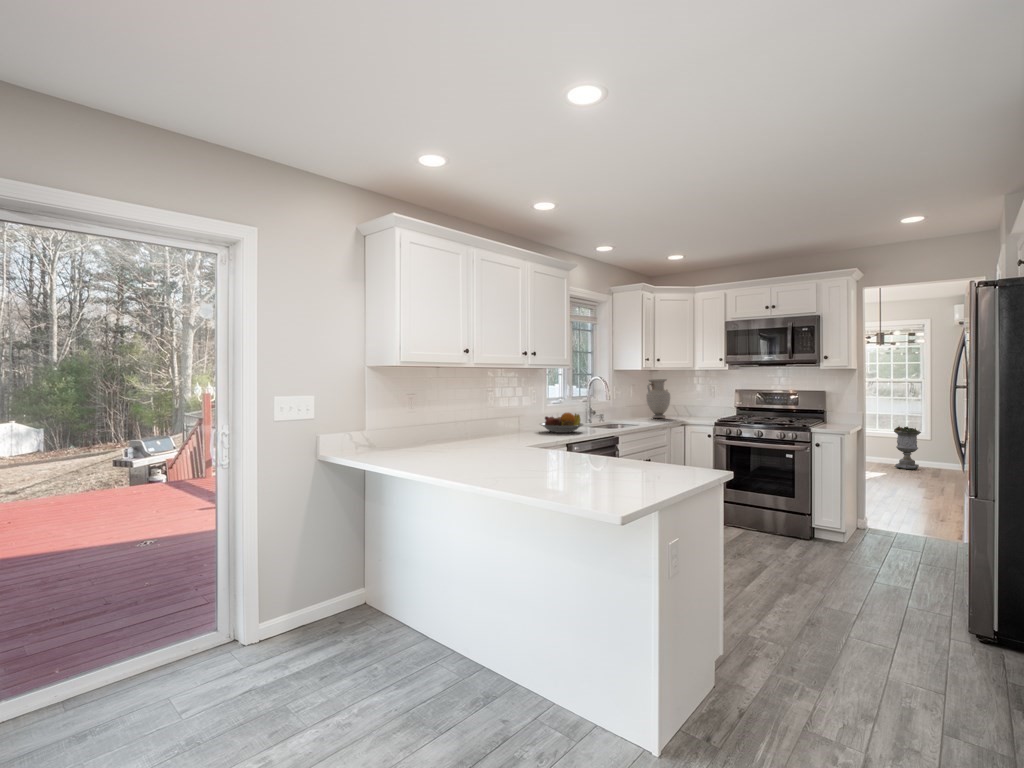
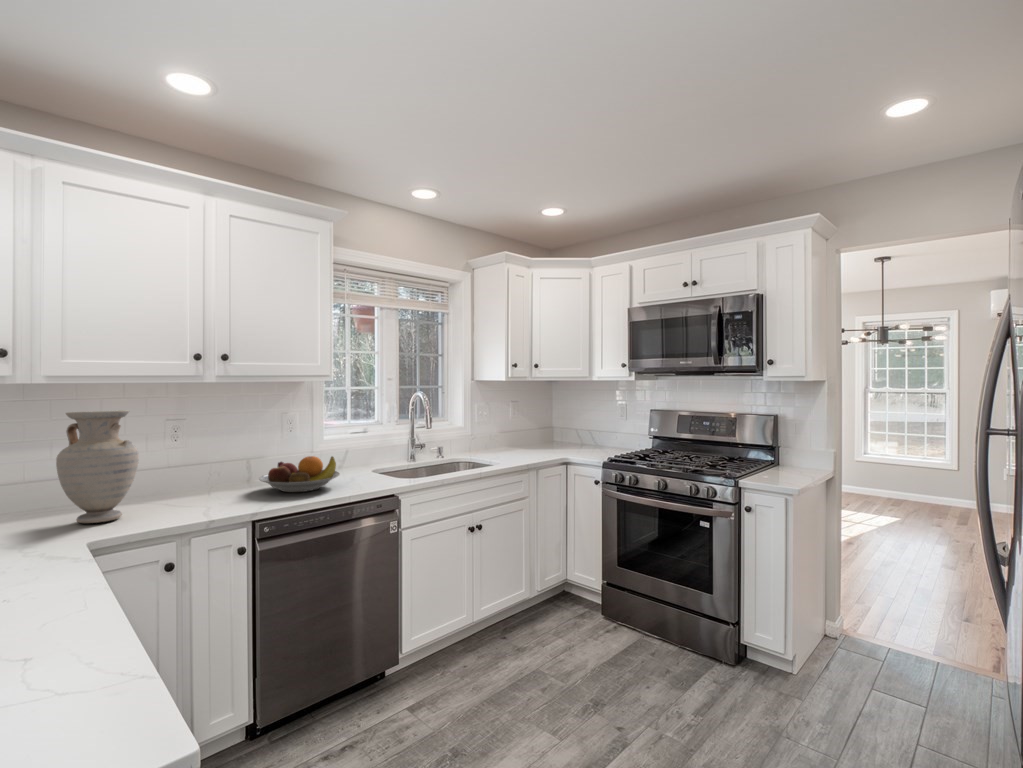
vase: present [646,379,670,418] -> present [56,410,139,523]
planter: present [894,426,921,469] -> none [907,449,943,508]

